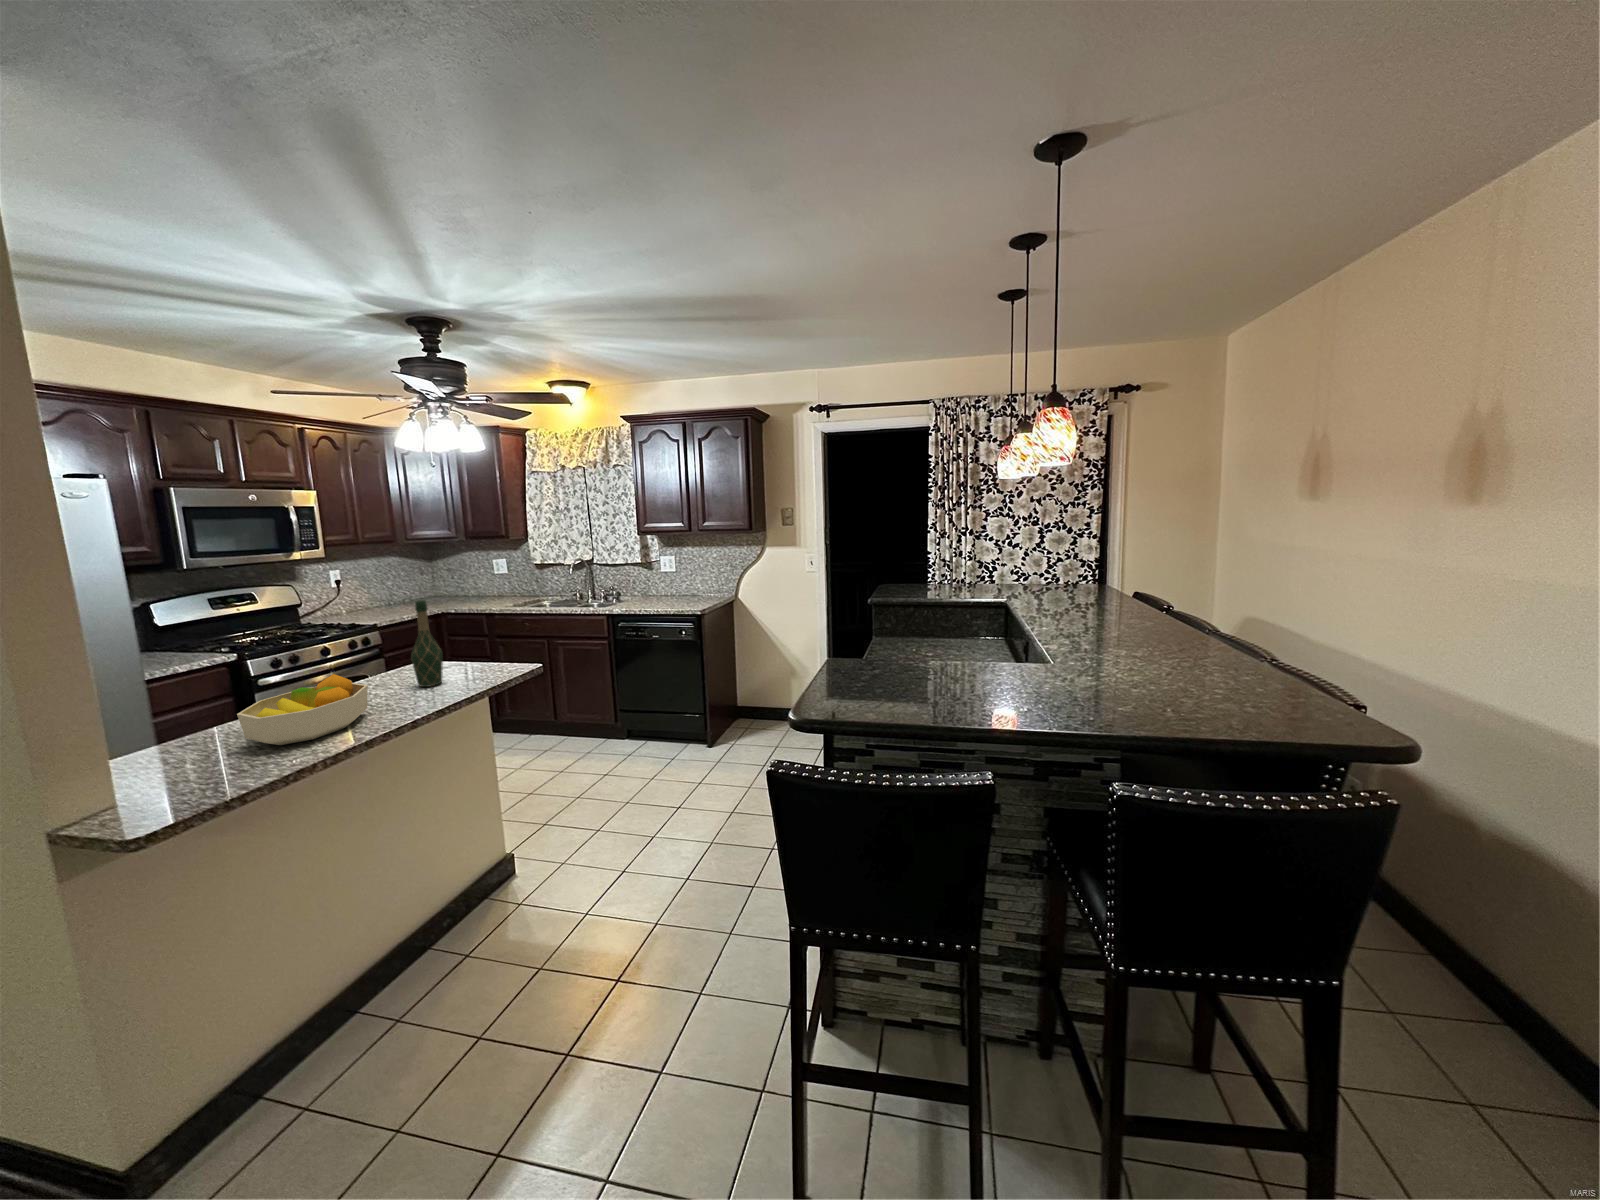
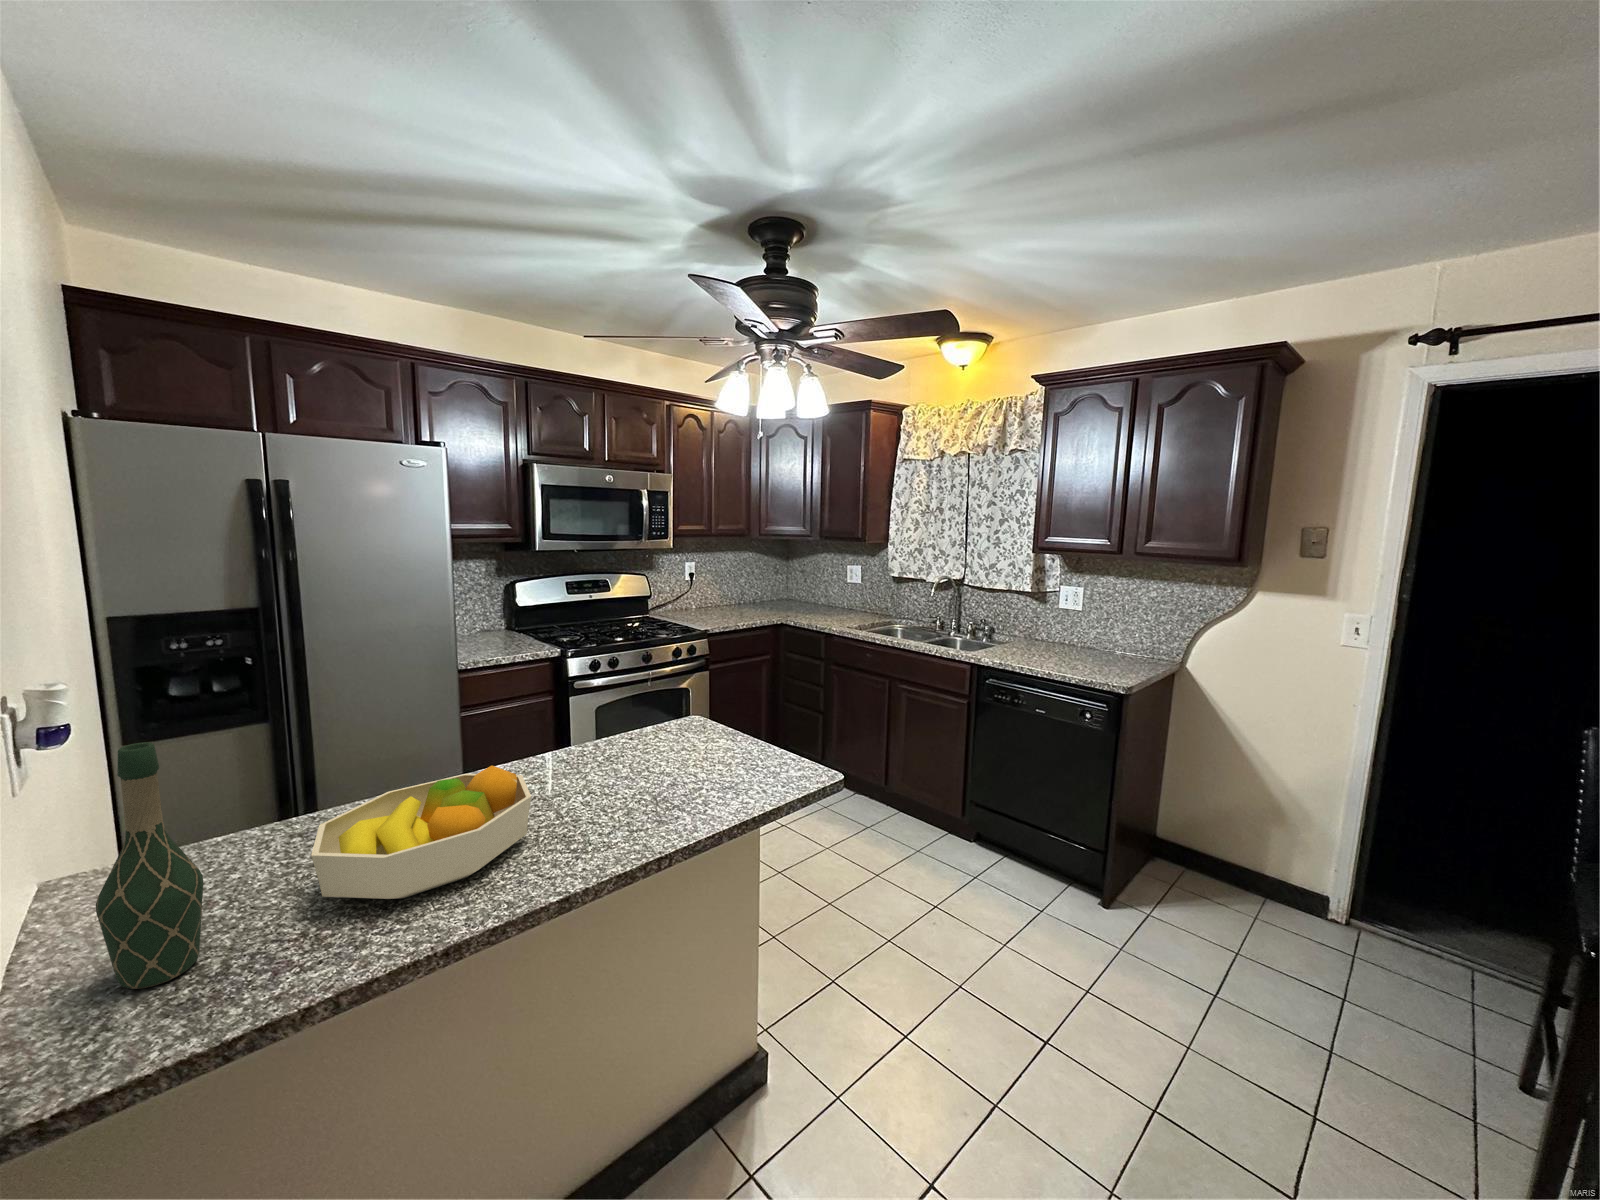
wine bottle: present [411,600,443,687] -> present [96,742,203,989]

